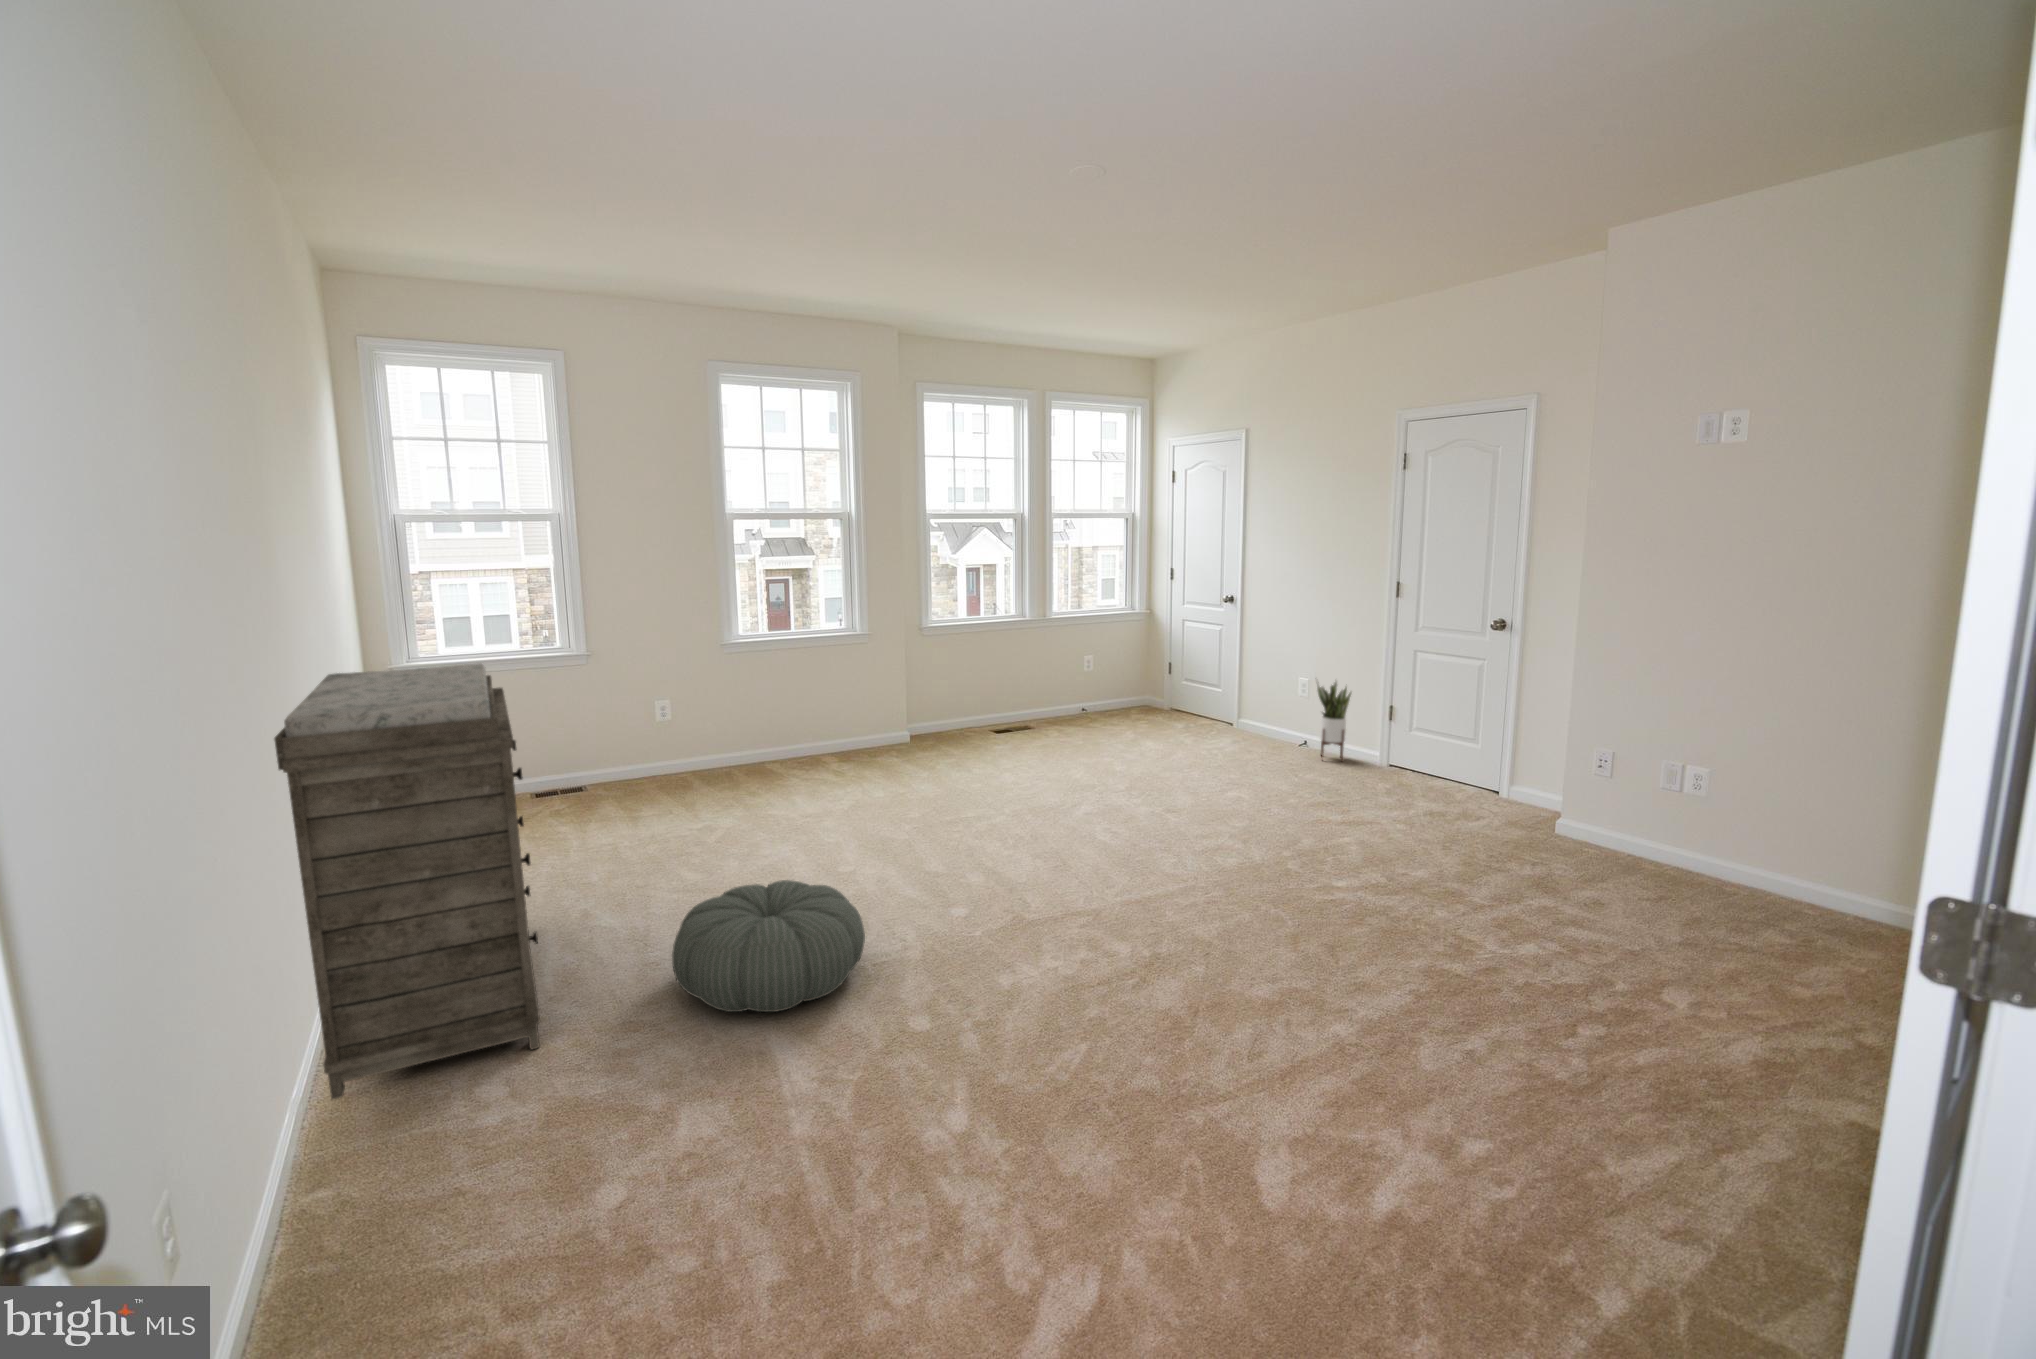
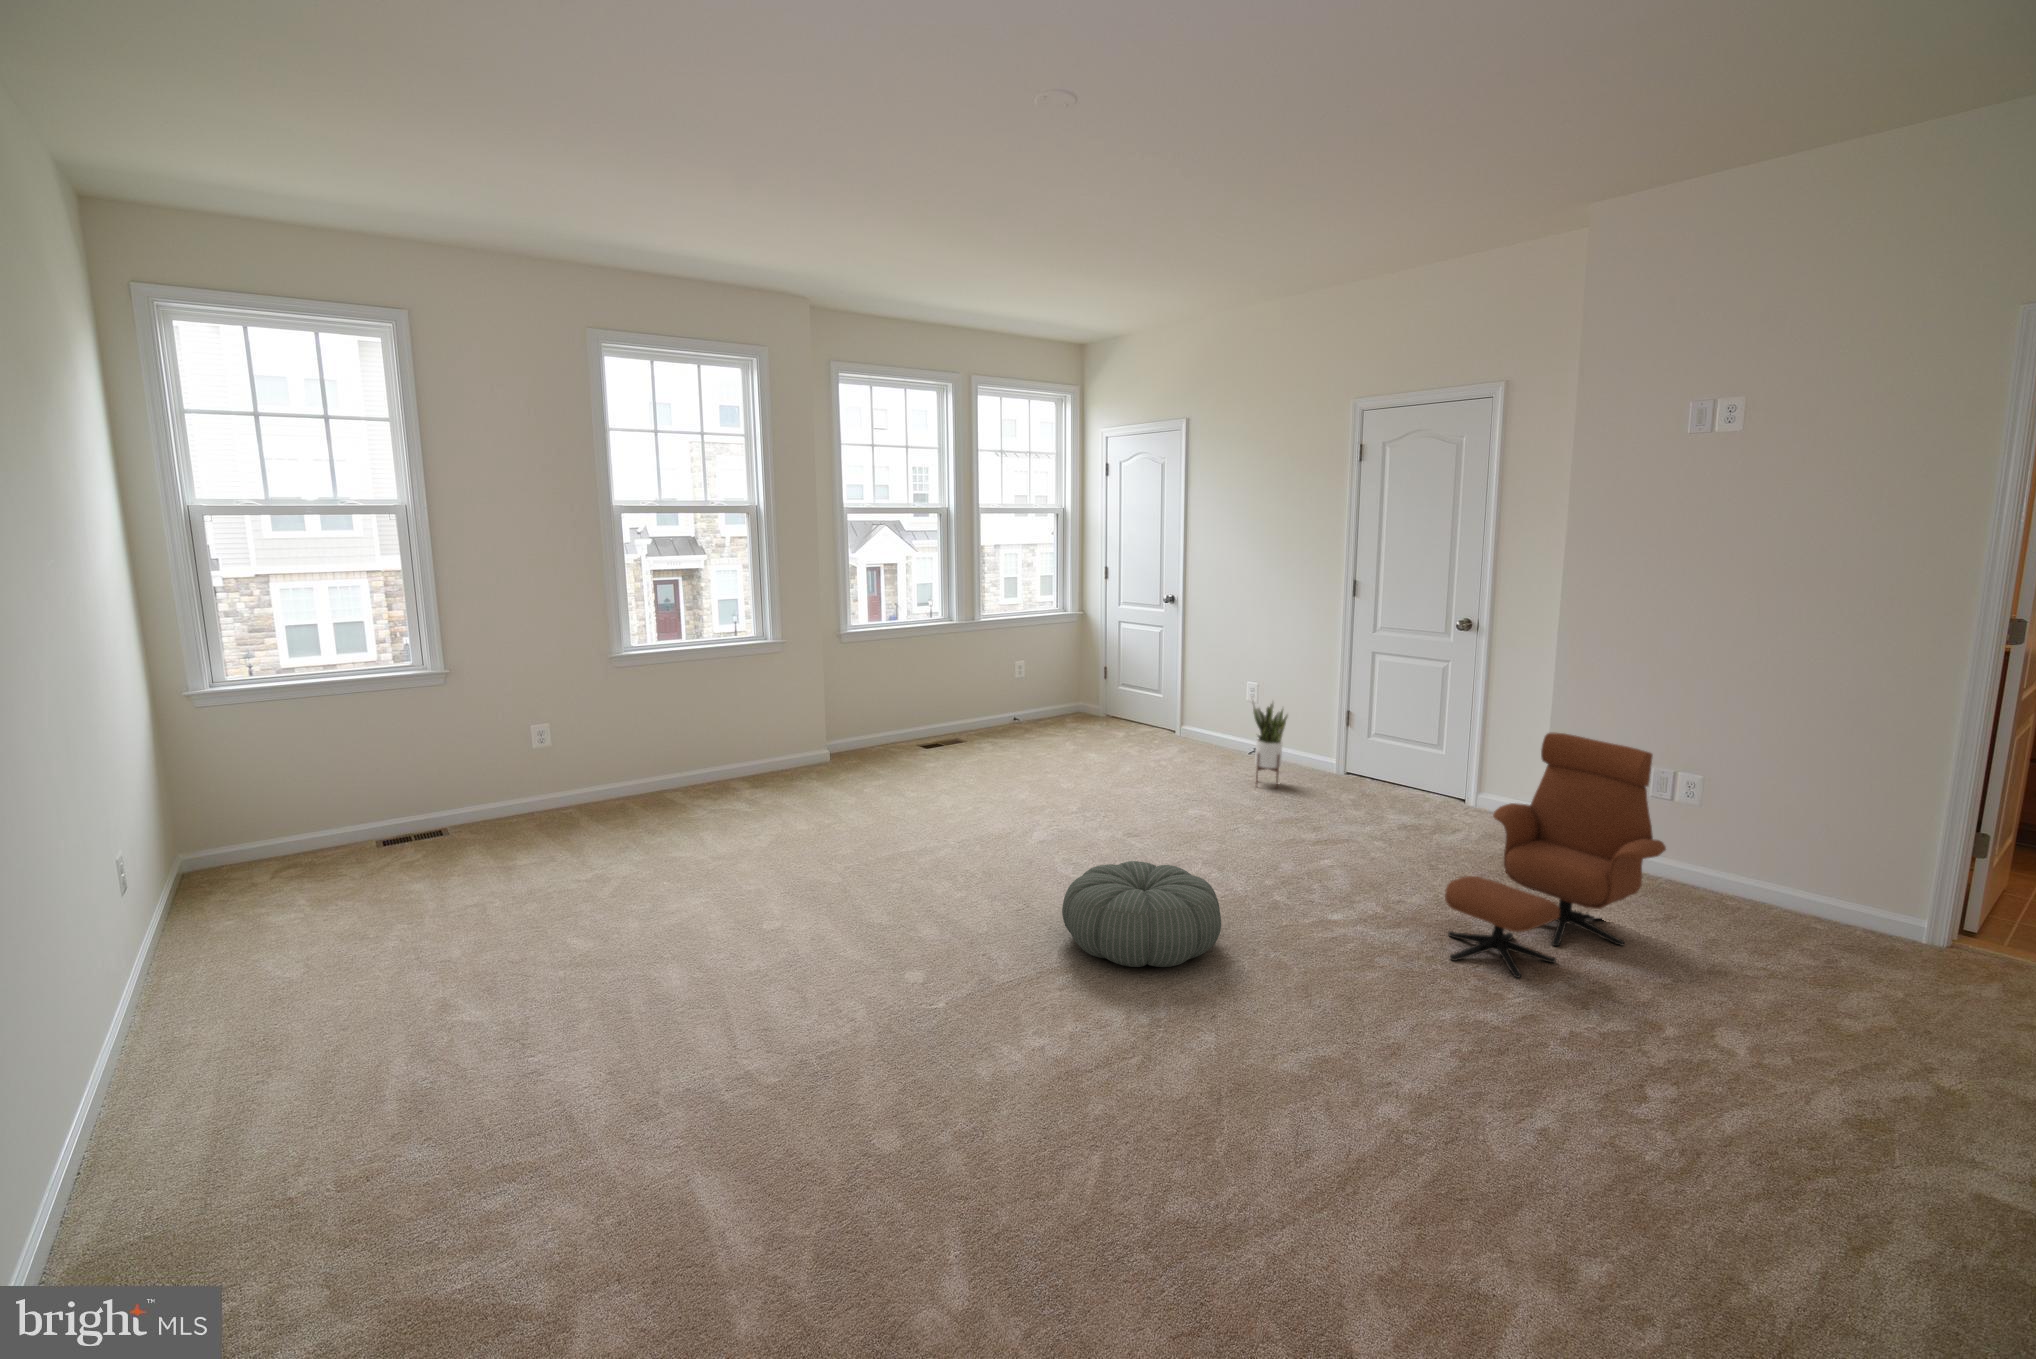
dresser: present [274,663,540,1099] -> none [142,701,410,1155]
lounge chair: none [1547,690,1778,931] -> present [1445,733,1666,978]
pouf: present [672,880,865,1012] -> present [1062,861,1221,967]

